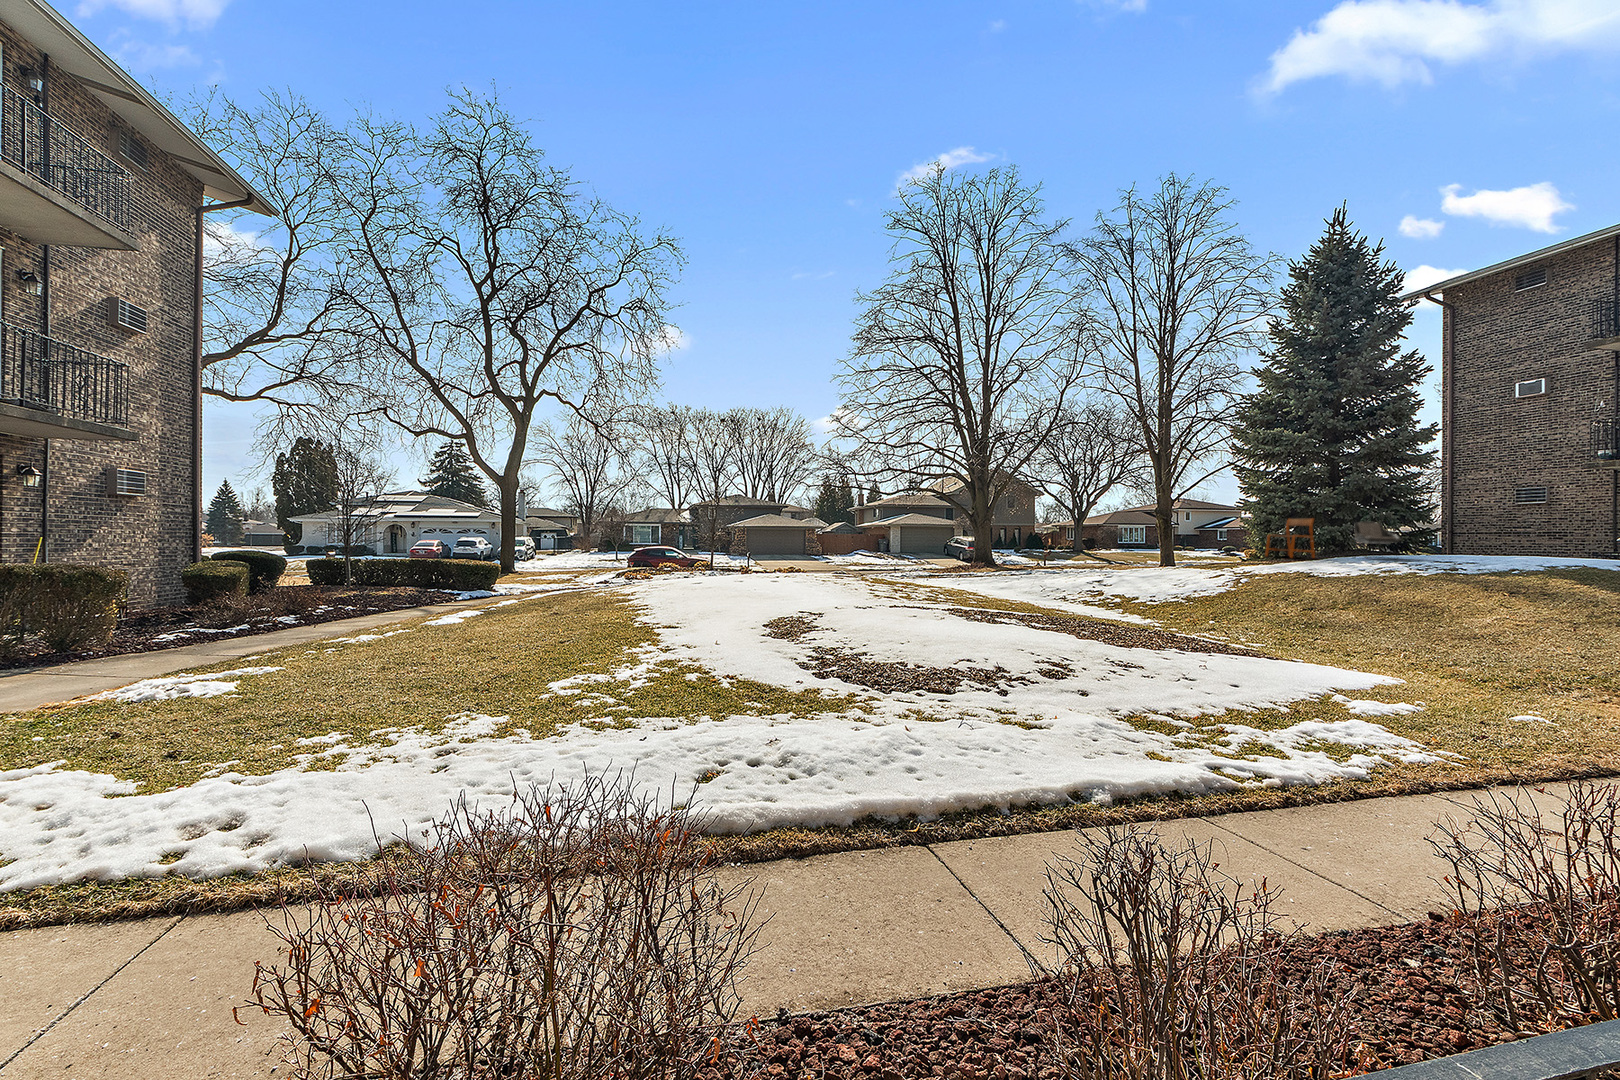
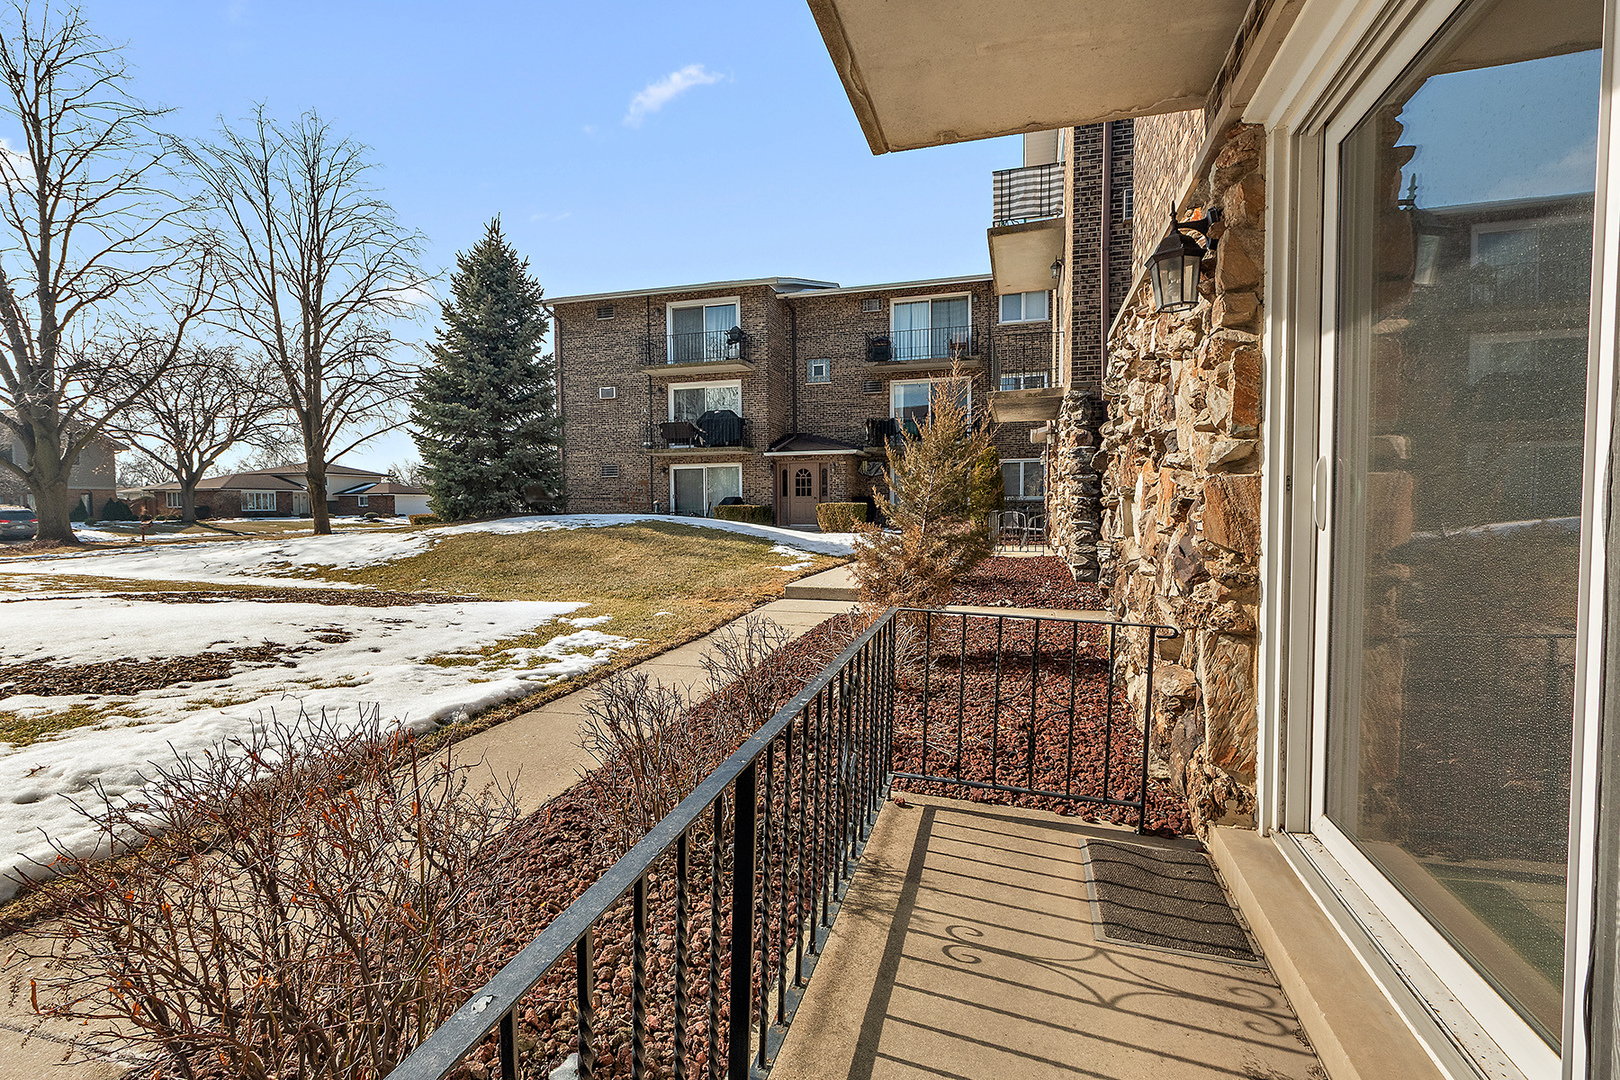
bench: present [1265,518,1315,558] -> present [623,480,650,508]

